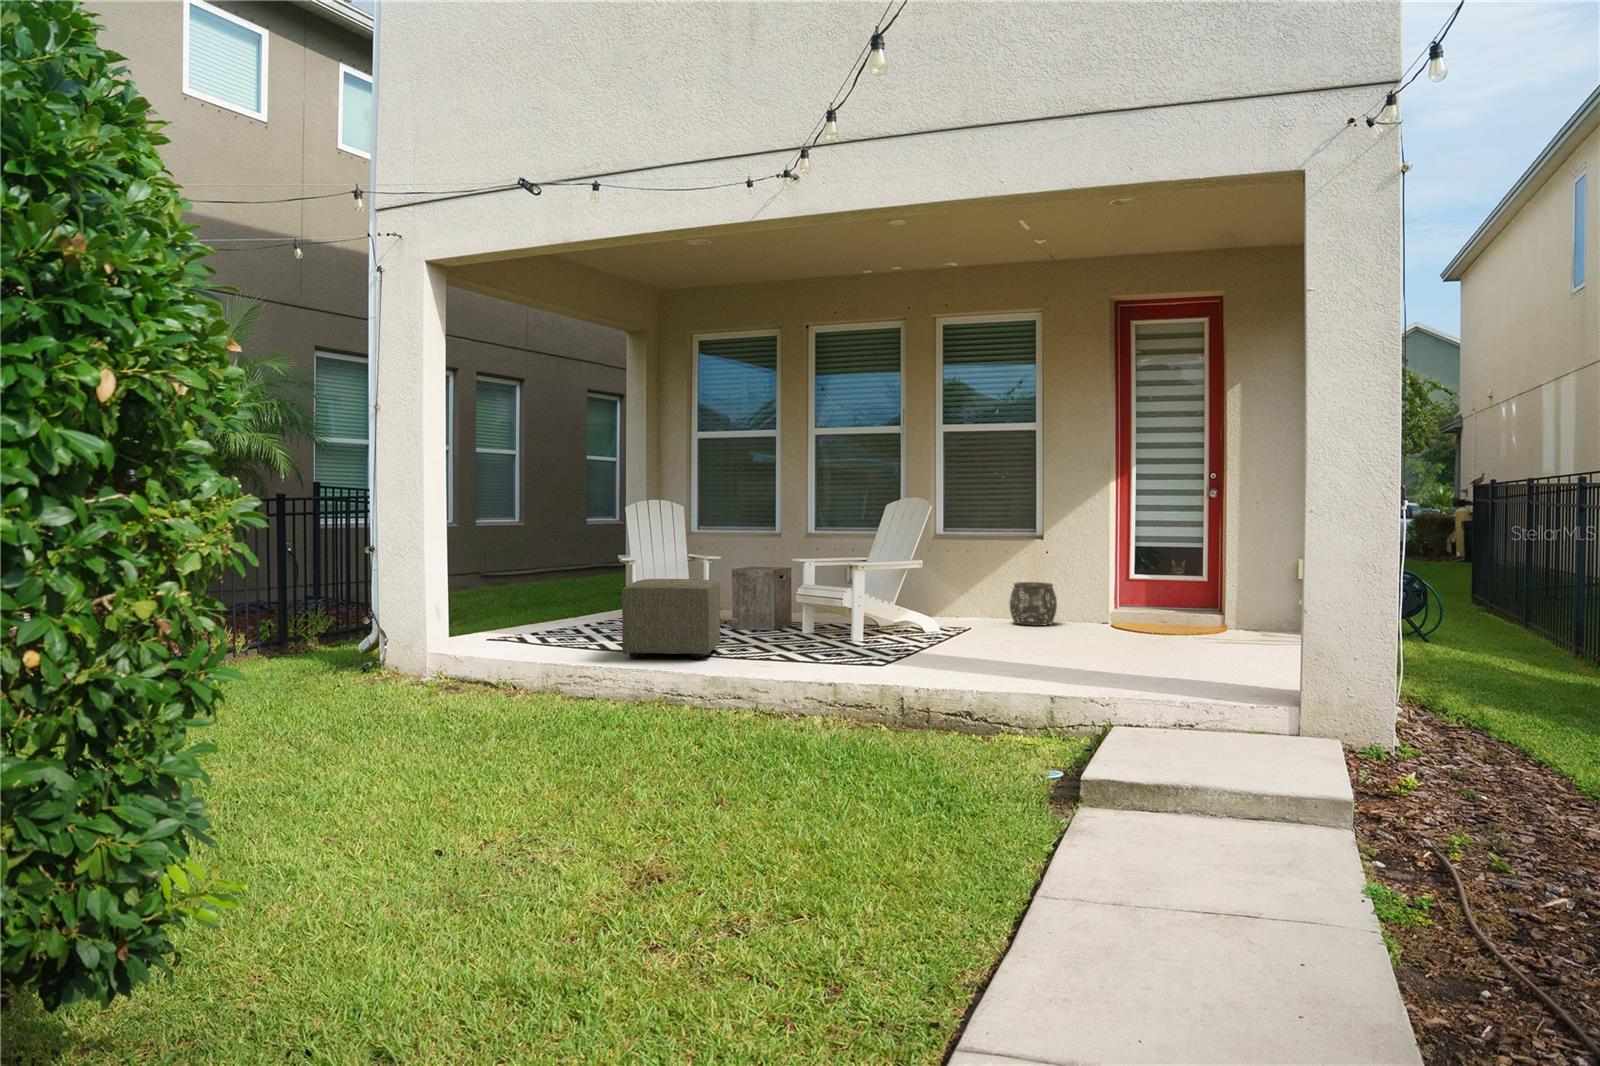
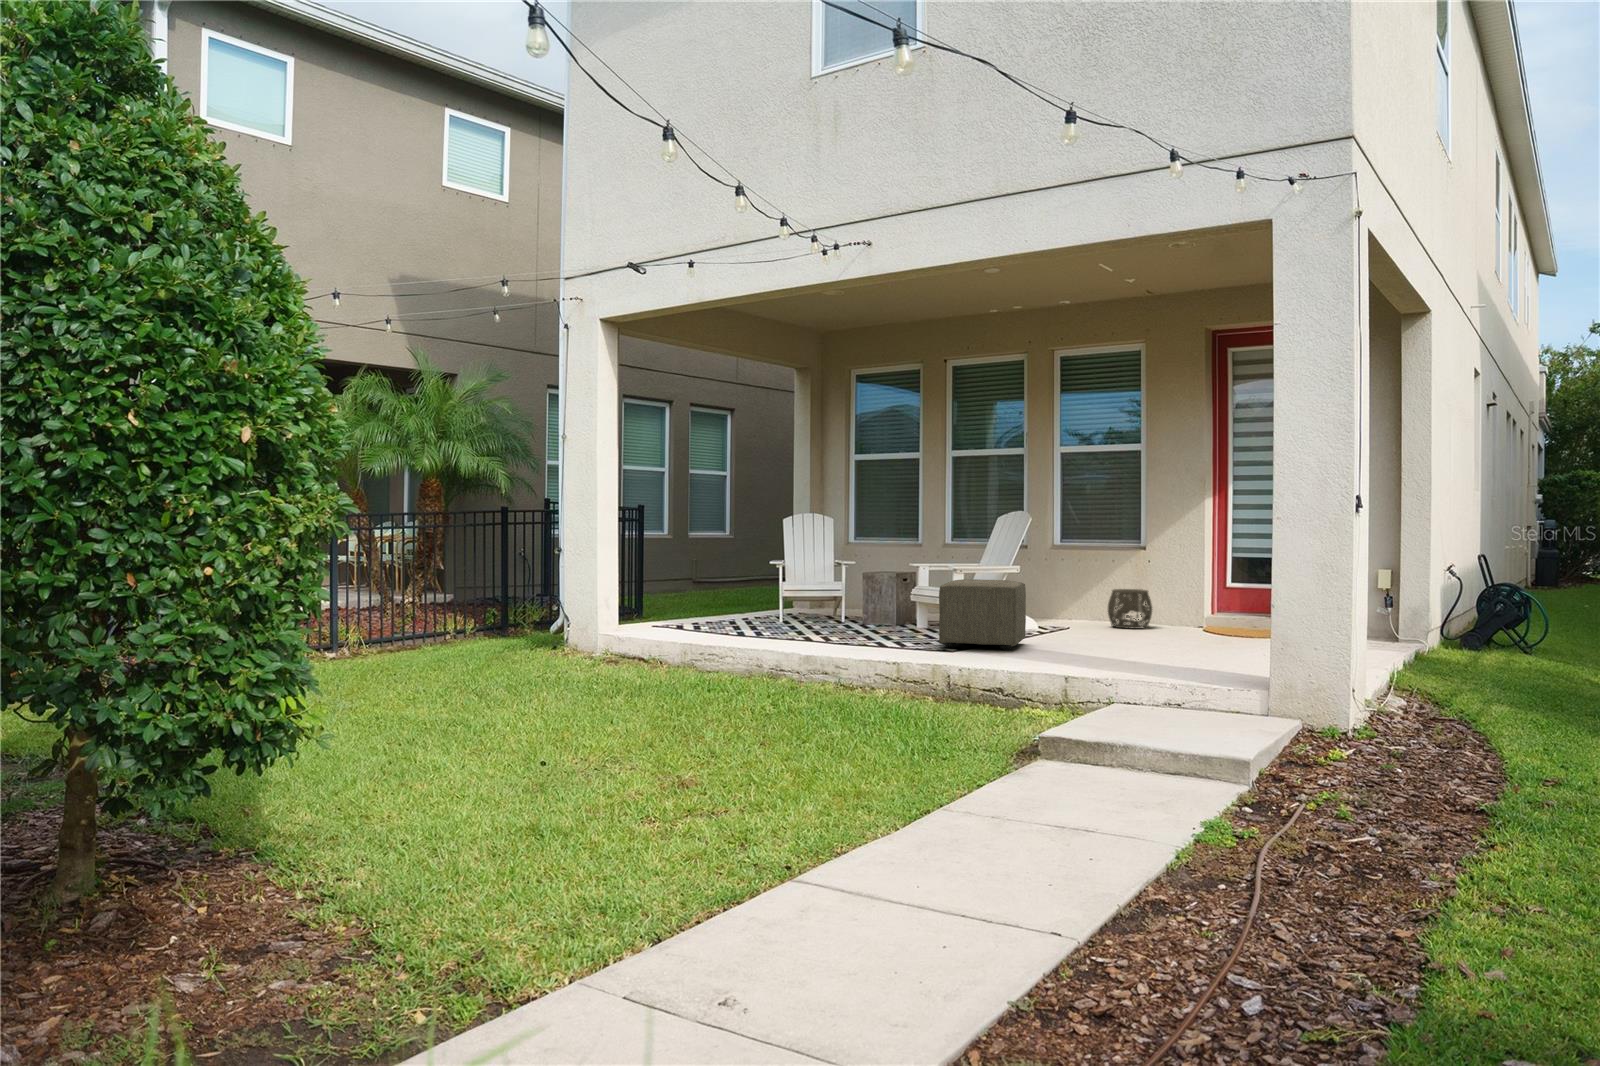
ottoman: present [622,579,720,659] -> present [939,579,1026,650]

